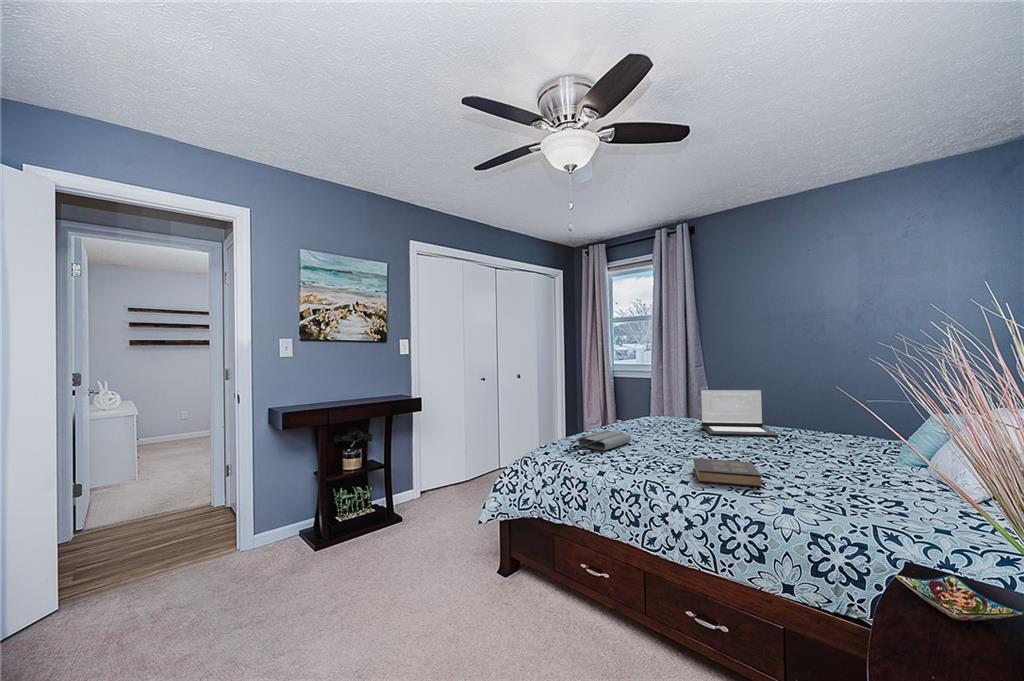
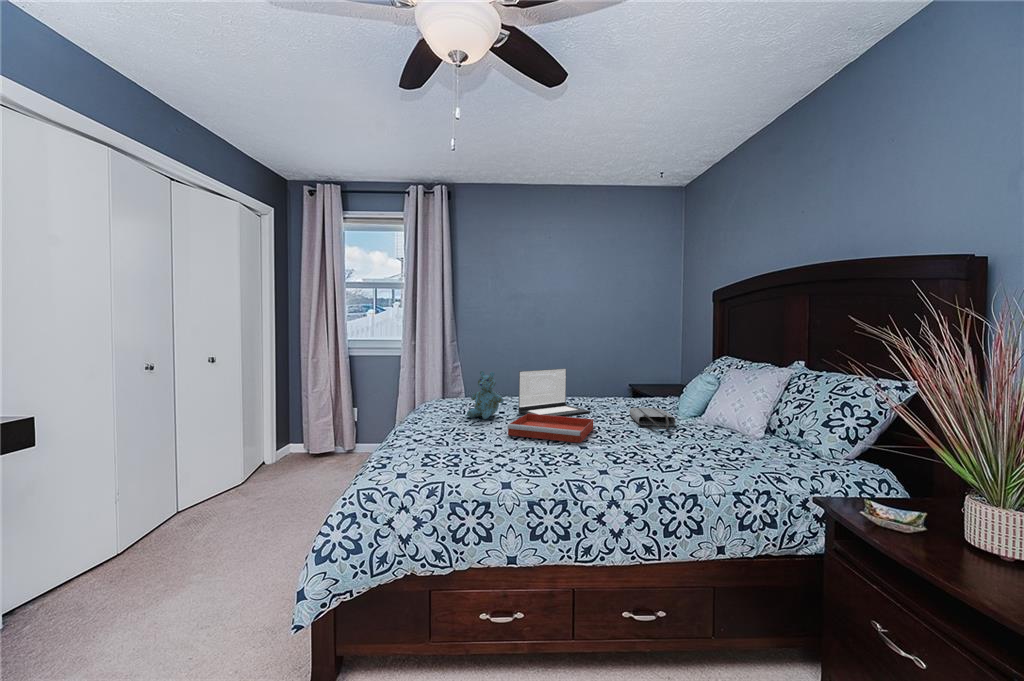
stuffed bear: none [648,387,680,428] -> present [467,371,504,419]
tray: none [654,427,747,458] -> present [507,413,593,443]
tote bag: present [569,431,631,451] -> present [630,408,676,429]
hardback book: present [694,458,762,487] -> none [594,438,668,469]

